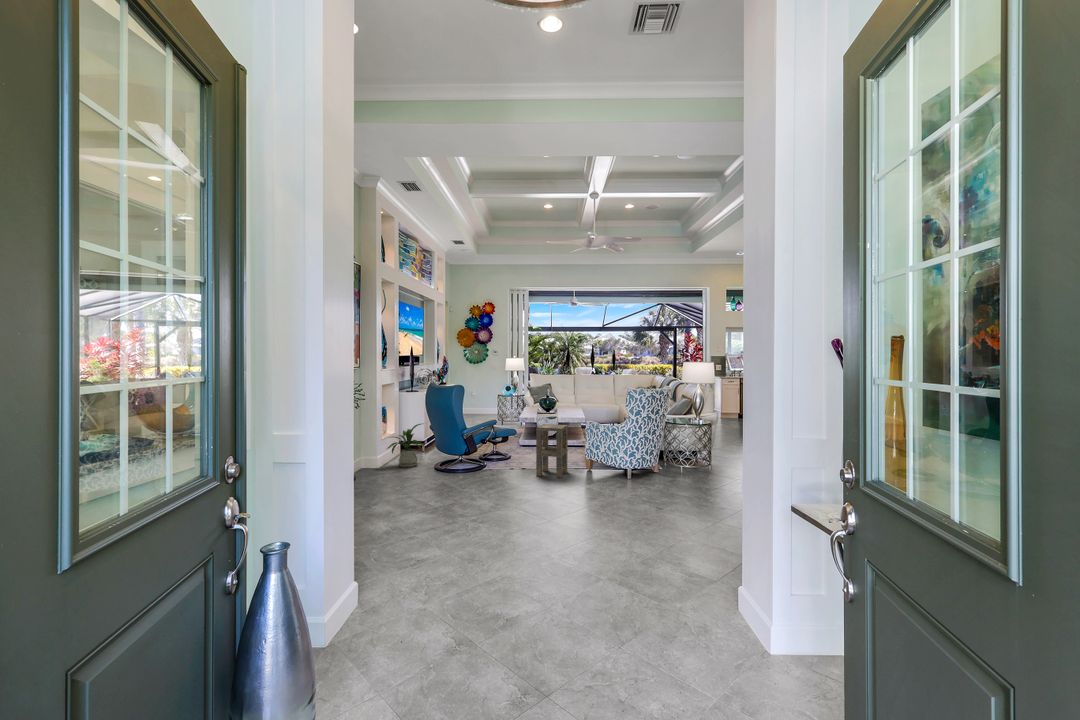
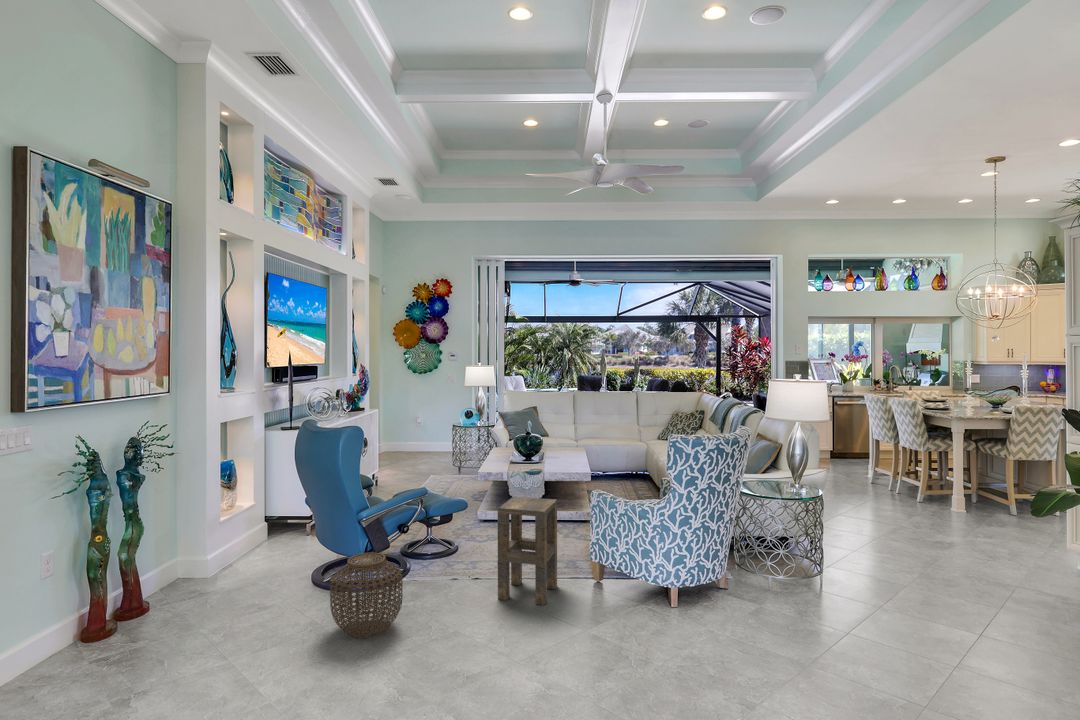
house plant: present [387,424,425,467] -> none [217,492,306,575]
woven basket: none [454,447,490,487] -> present [330,552,403,638]

